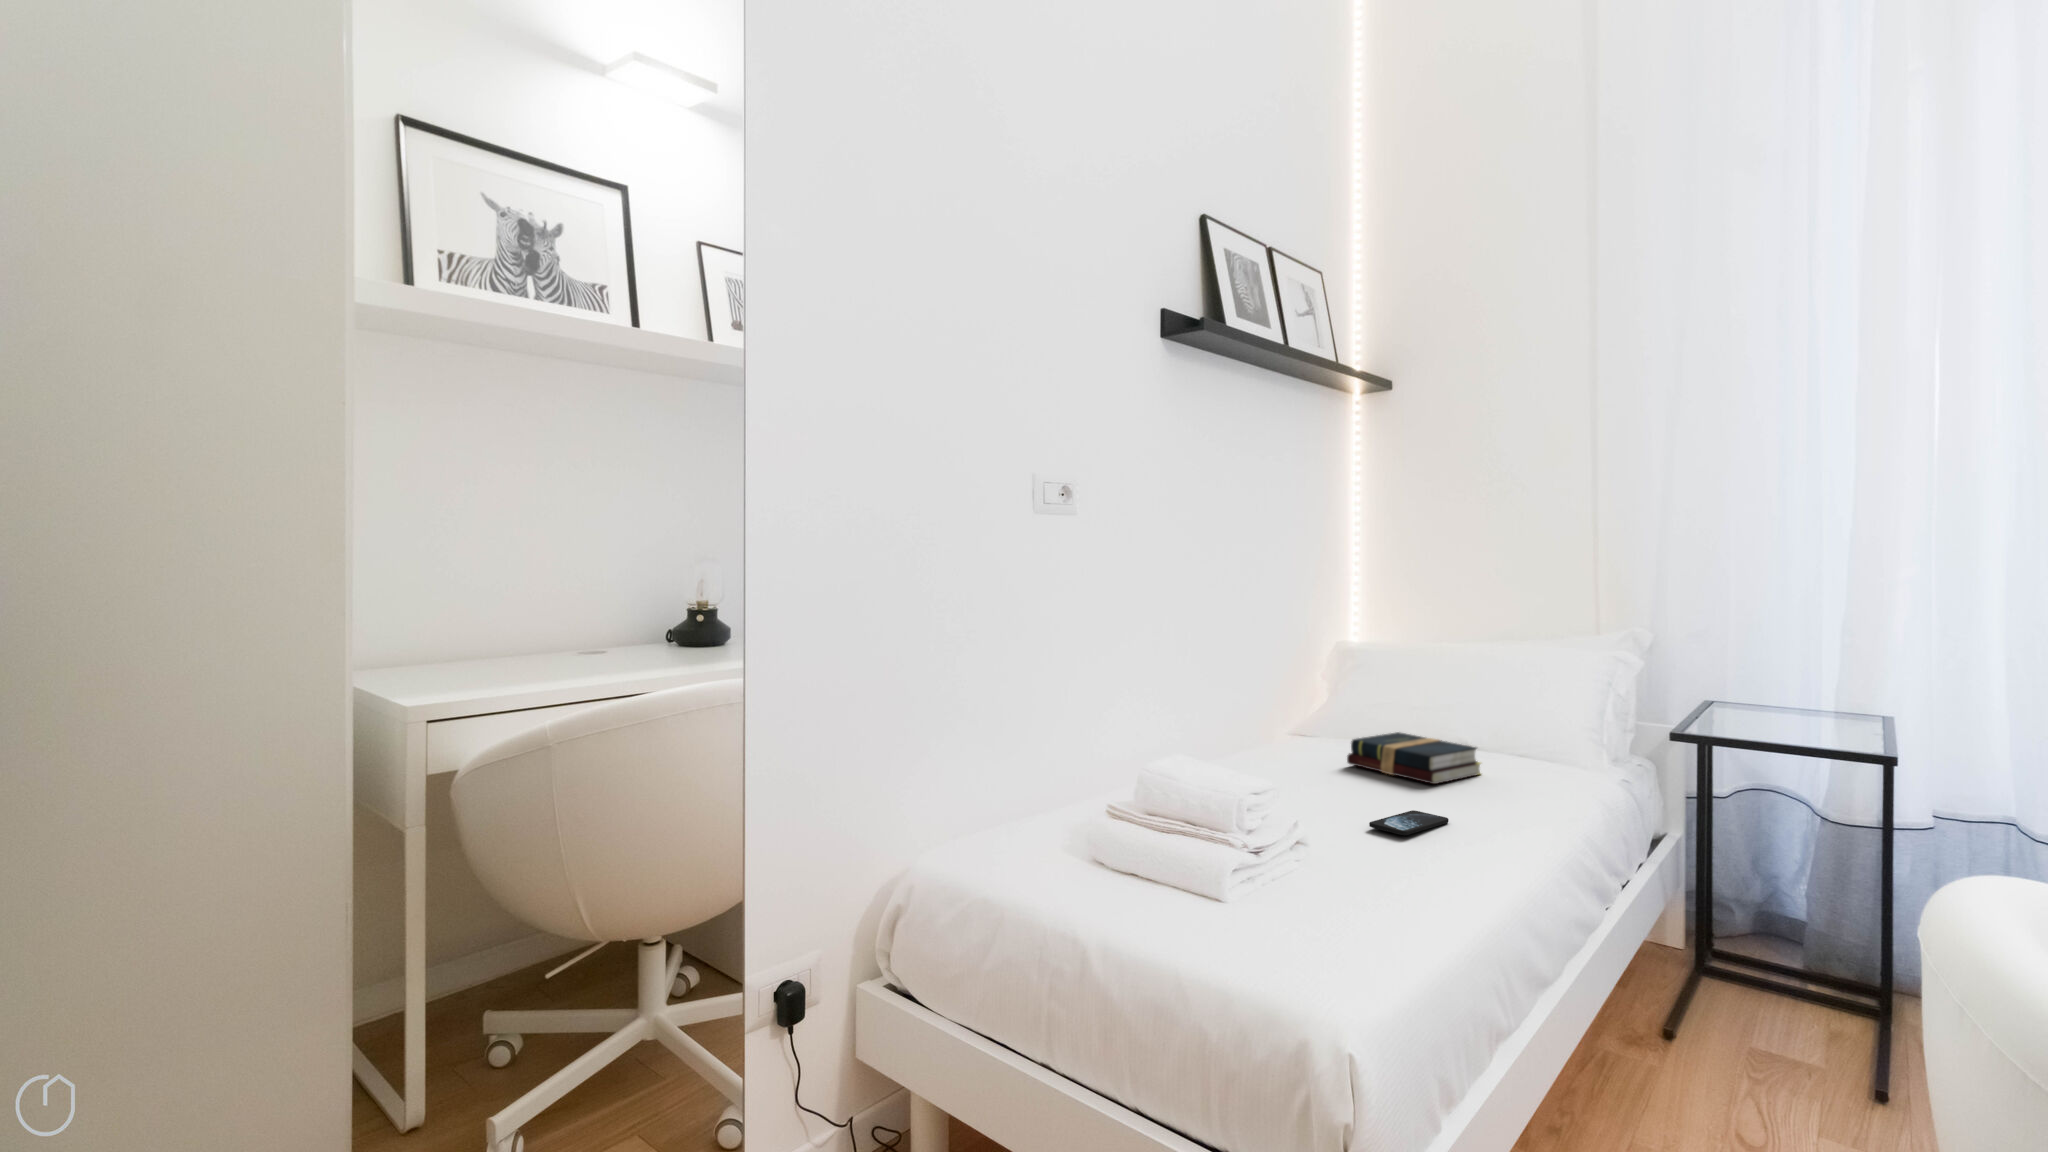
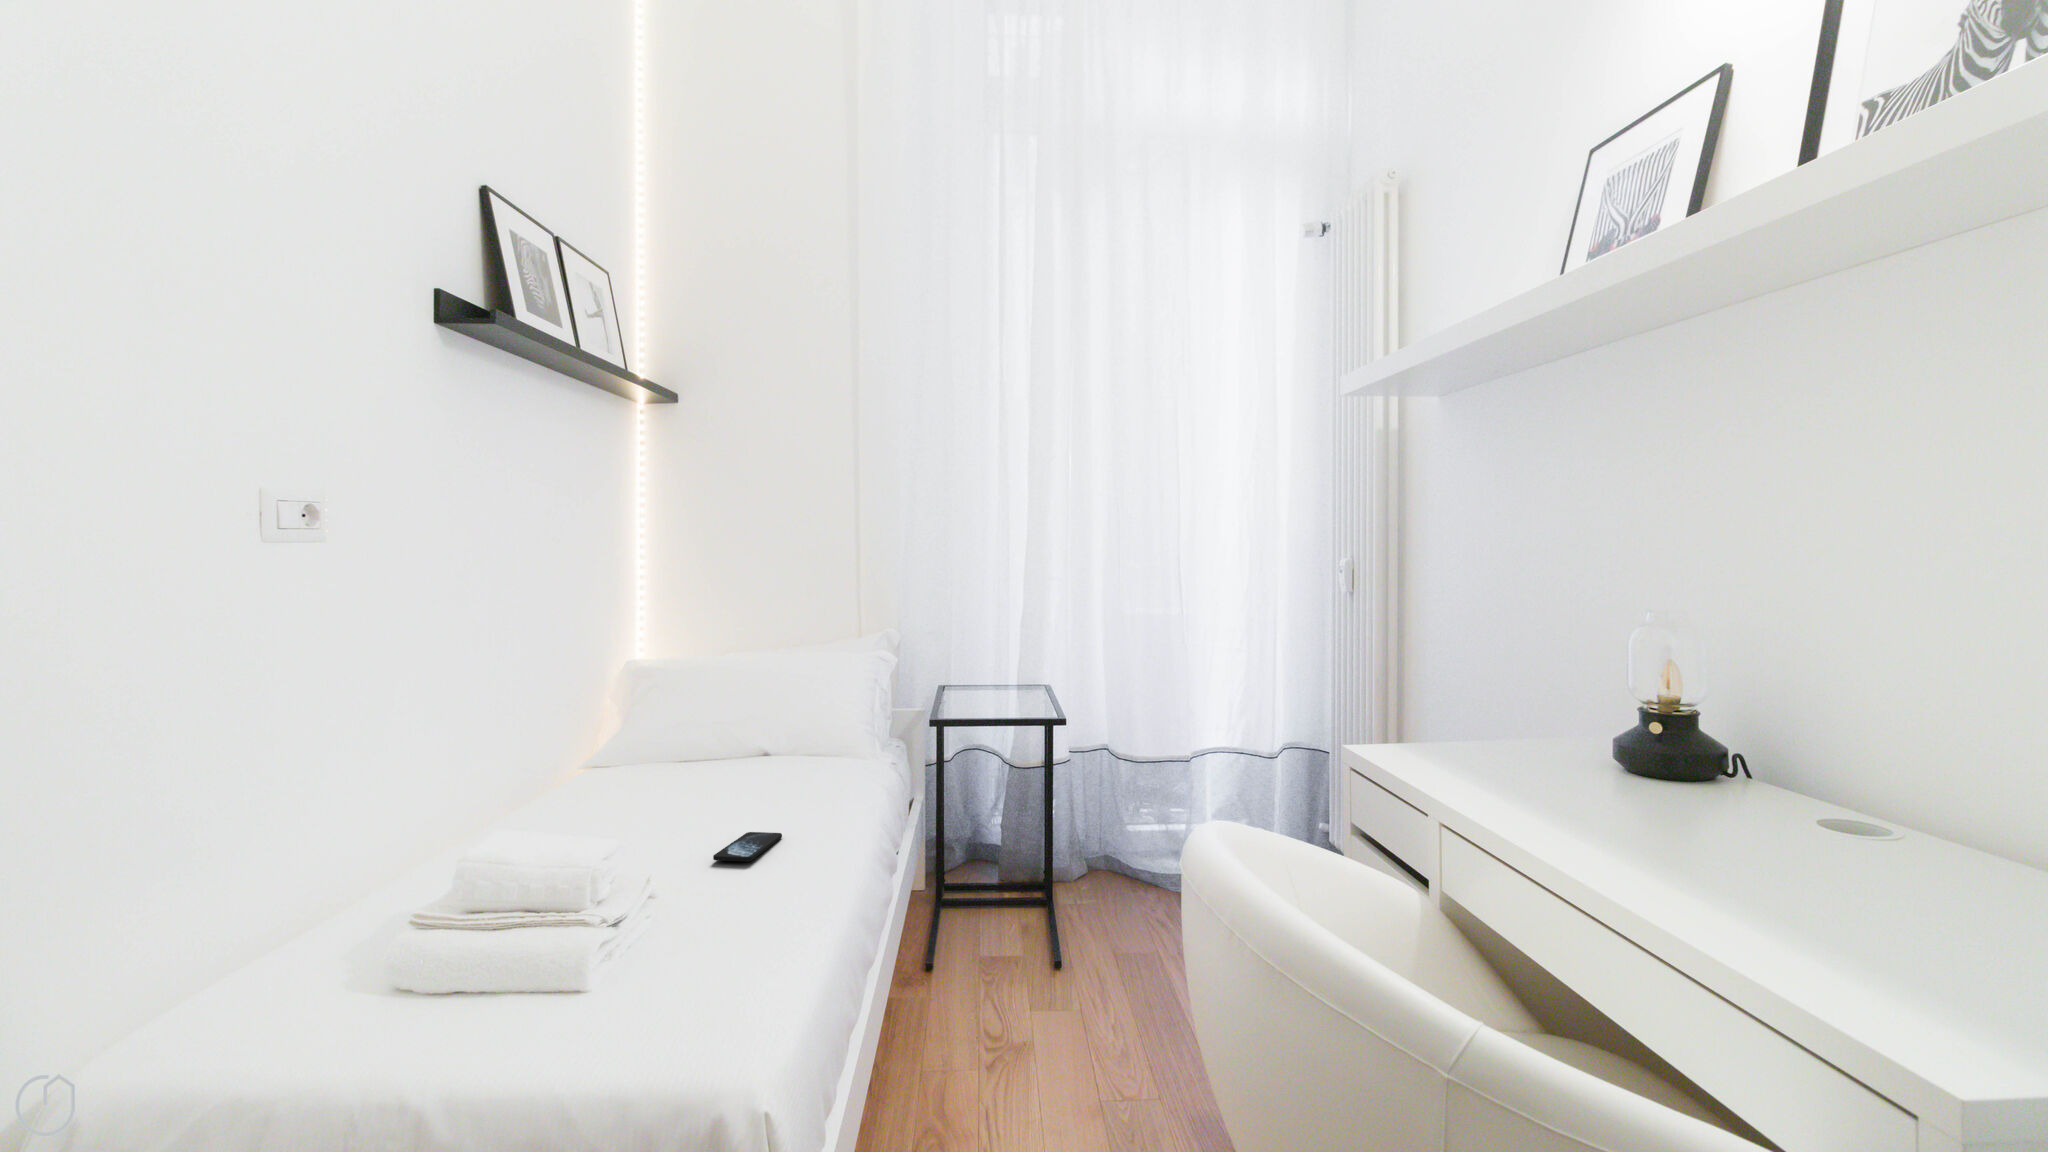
hardback book: present [1347,732,1481,784] -> none [666,752,792,800]

